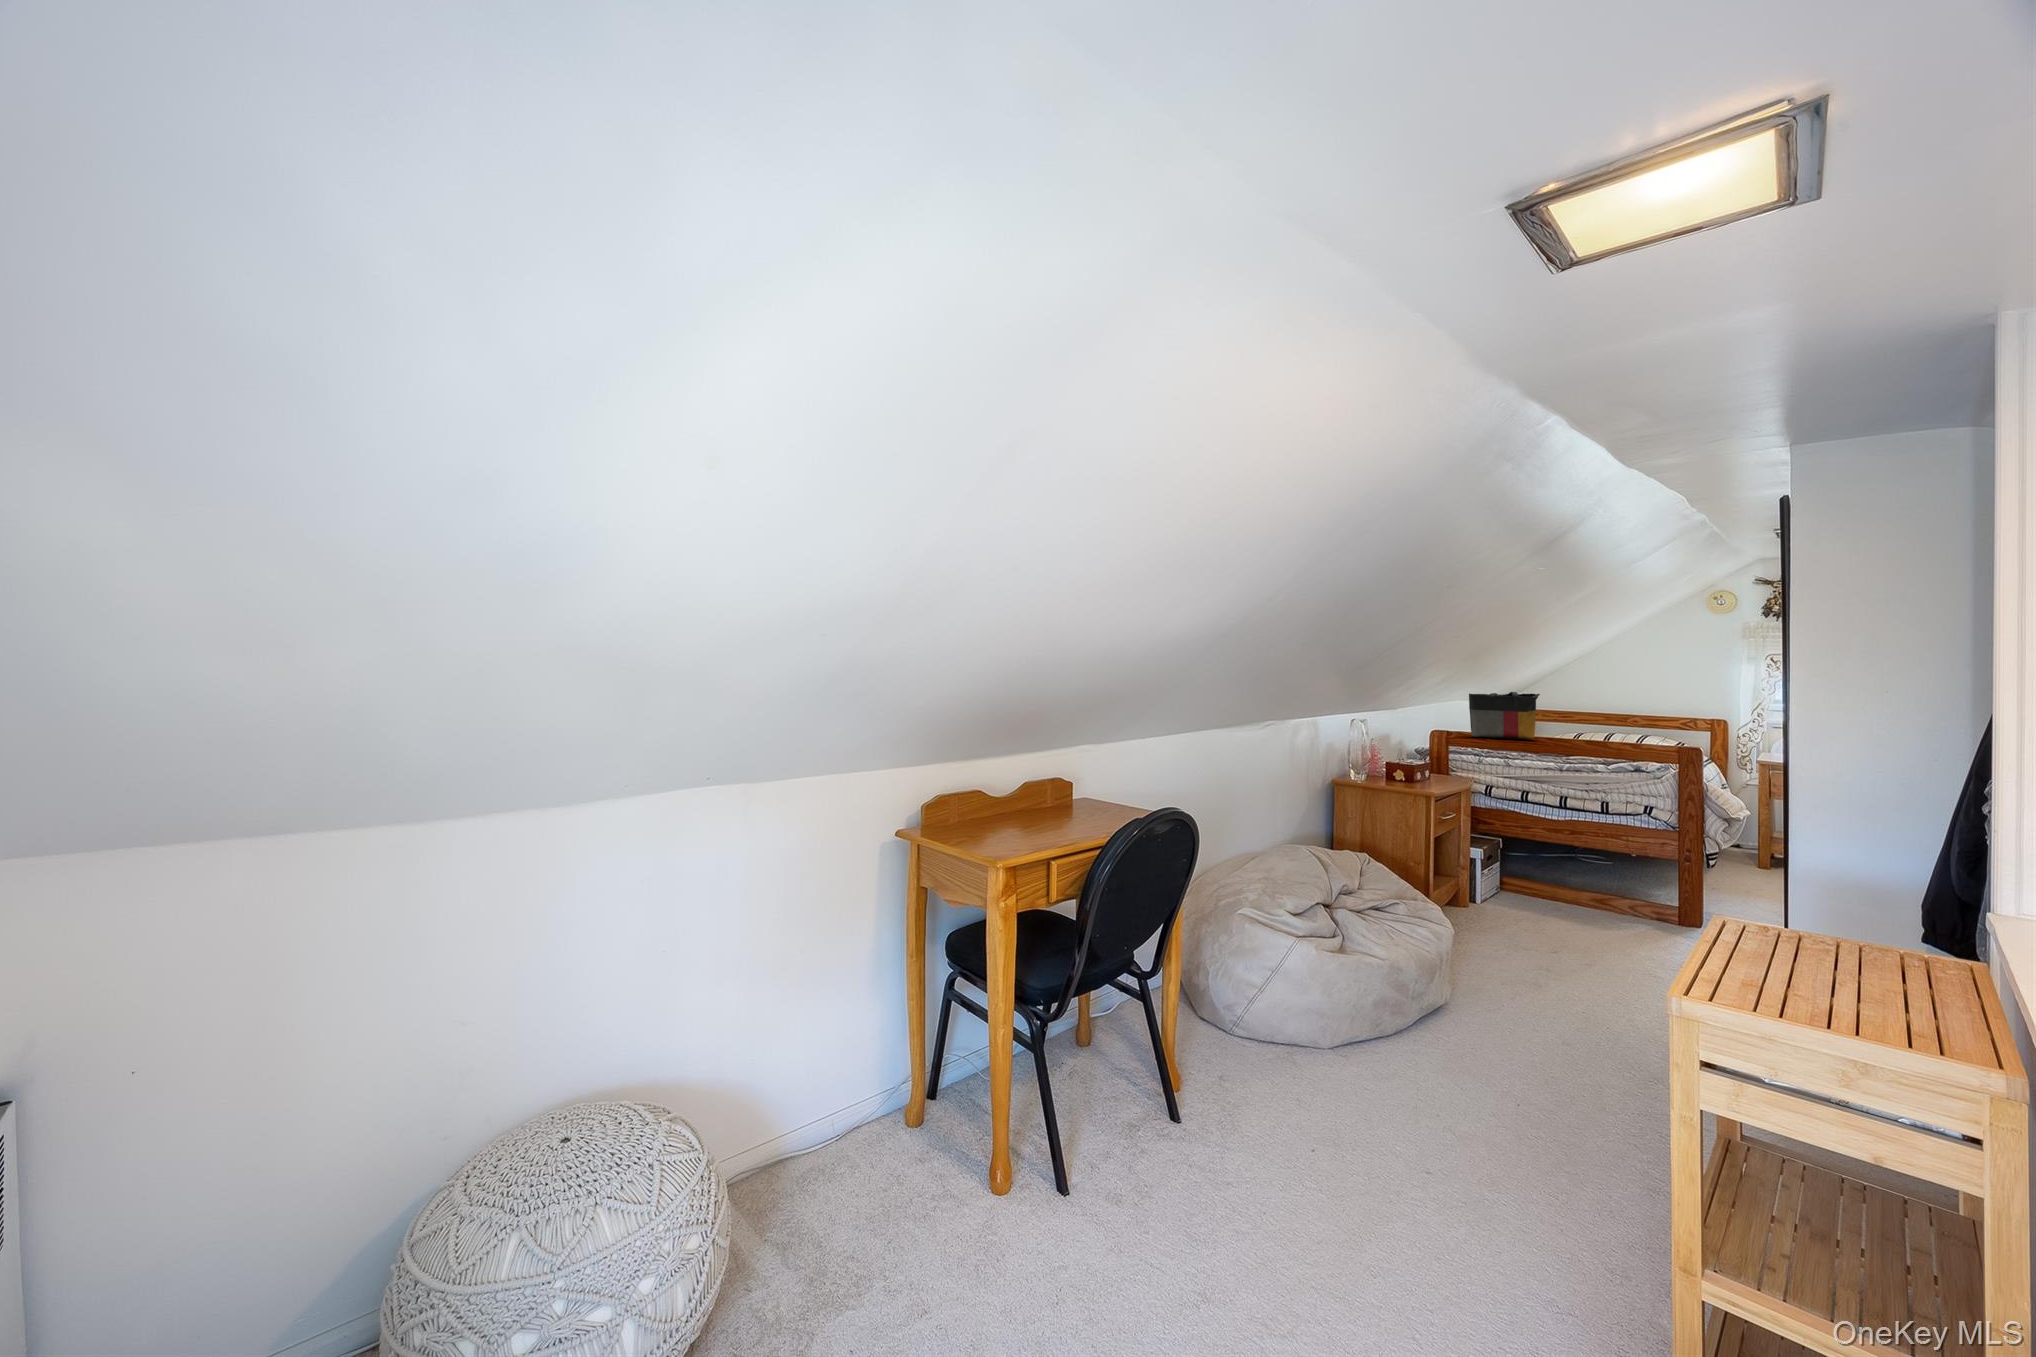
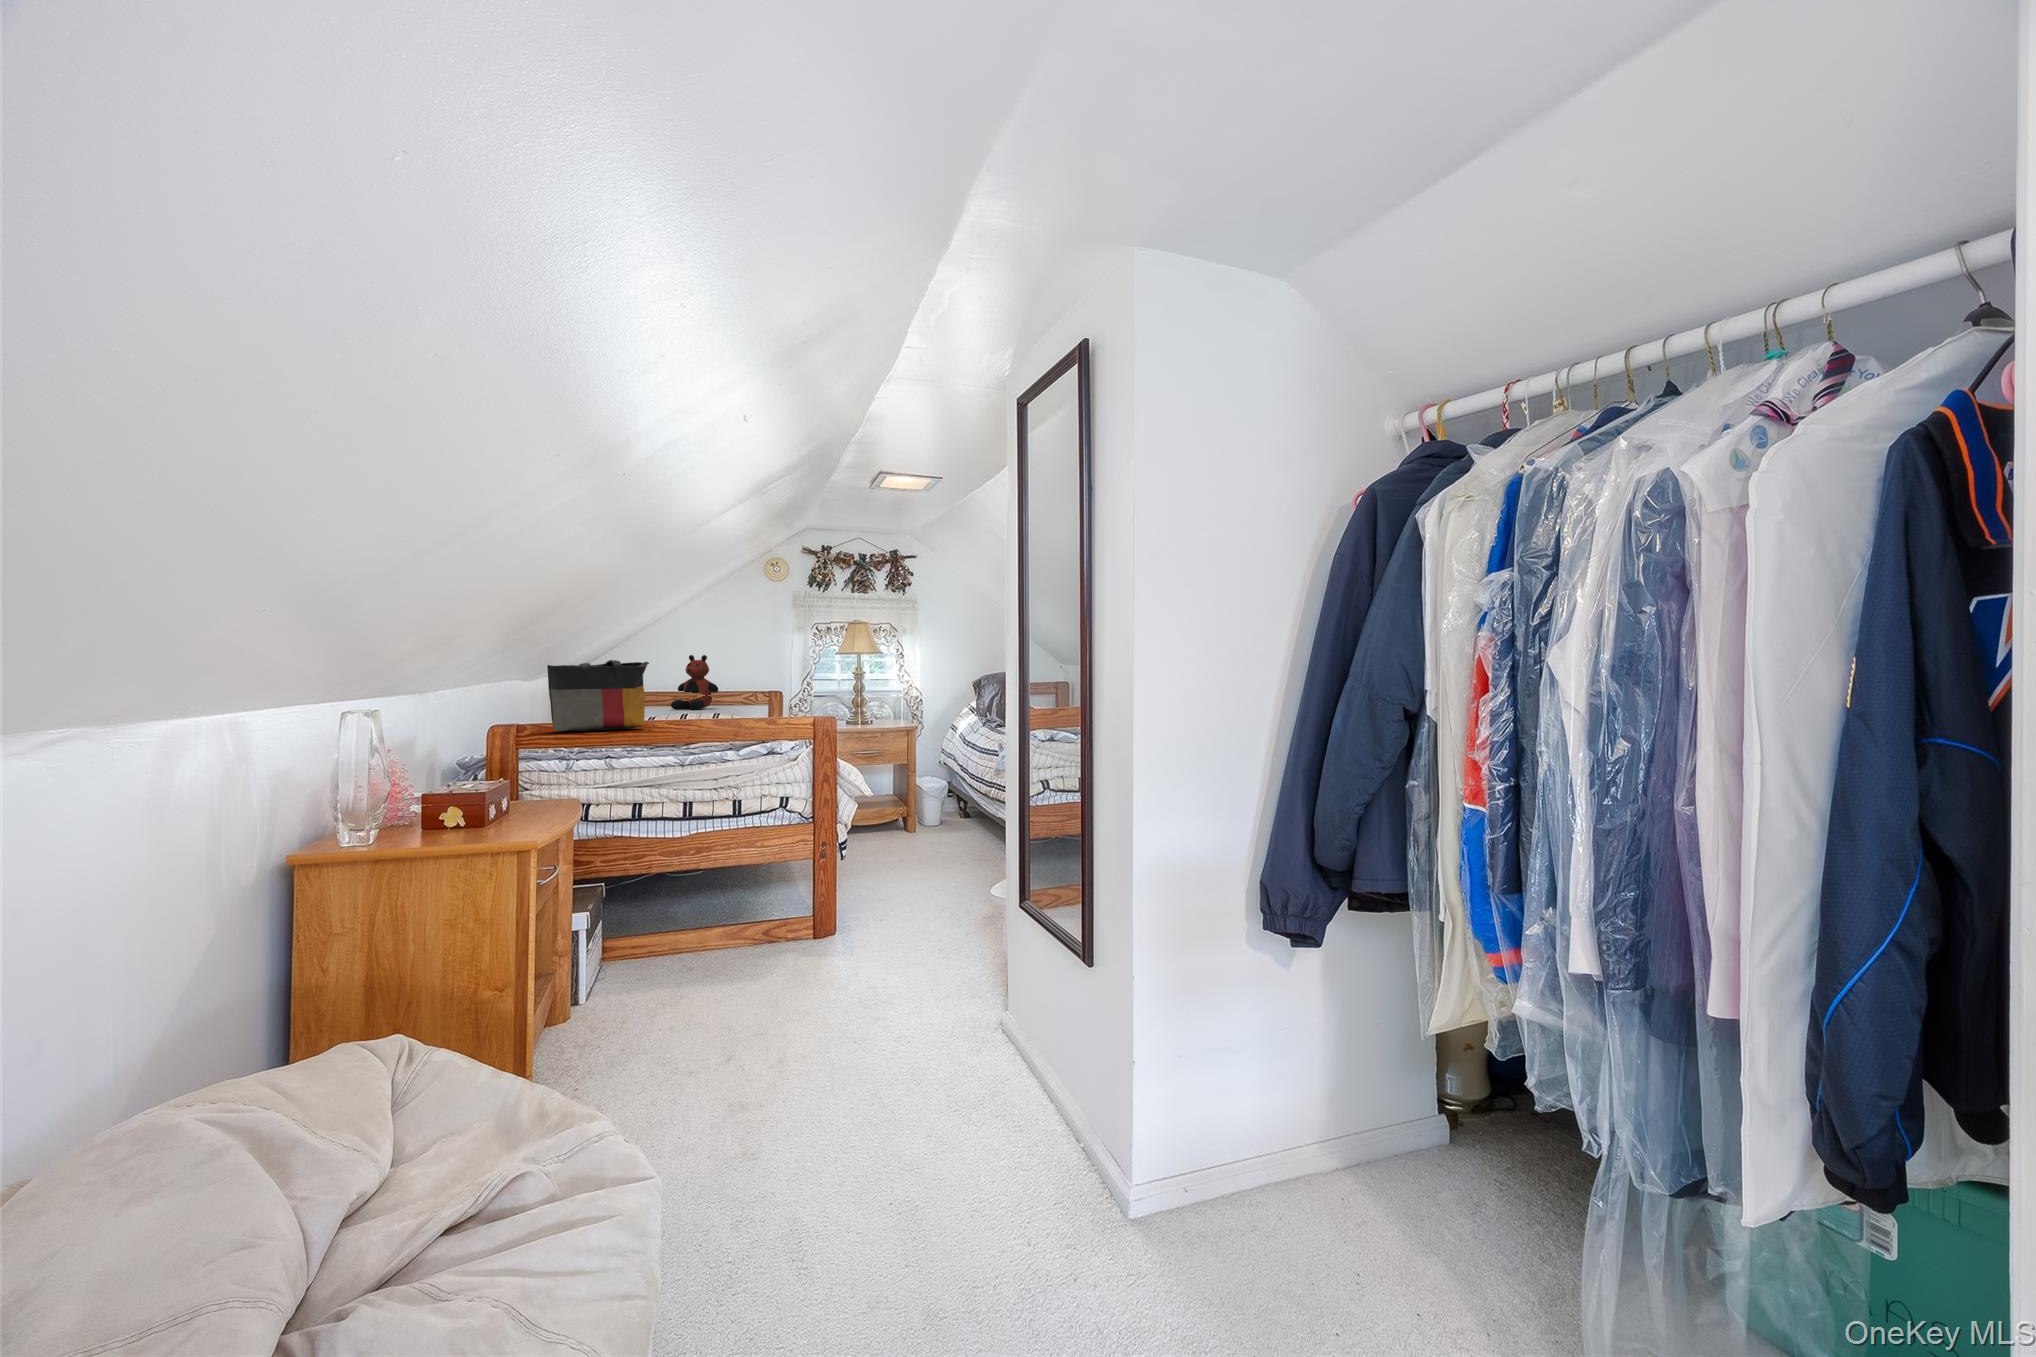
teddy bear: none [1604,682,1652,731] -> present [671,655,718,710]

